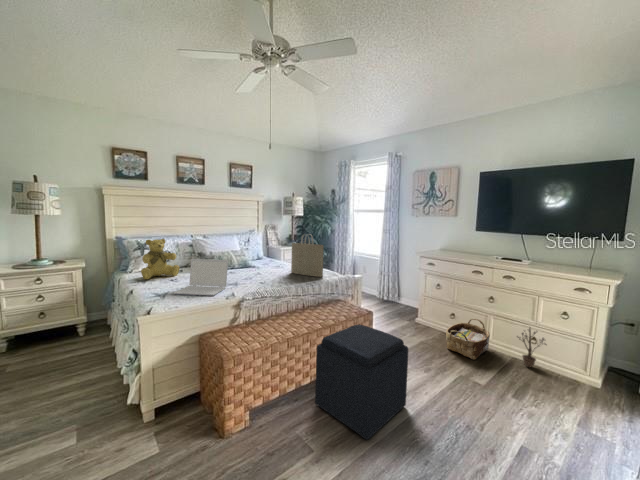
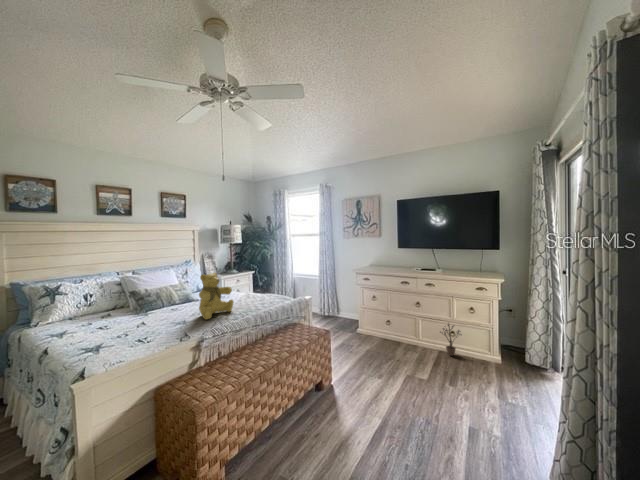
tote bag: present [291,234,324,277] -> none [243,261,277,303]
teddy bear: present [141,239,180,279] -> present [199,272,234,319]
laptop: present [174,259,228,295] -> none [113,297,179,345]
woven basket: present [446,318,490,359] -> none [387,322,420,357]
ottoman: present [315,324,408,440] -> none [289,345,374,461]

